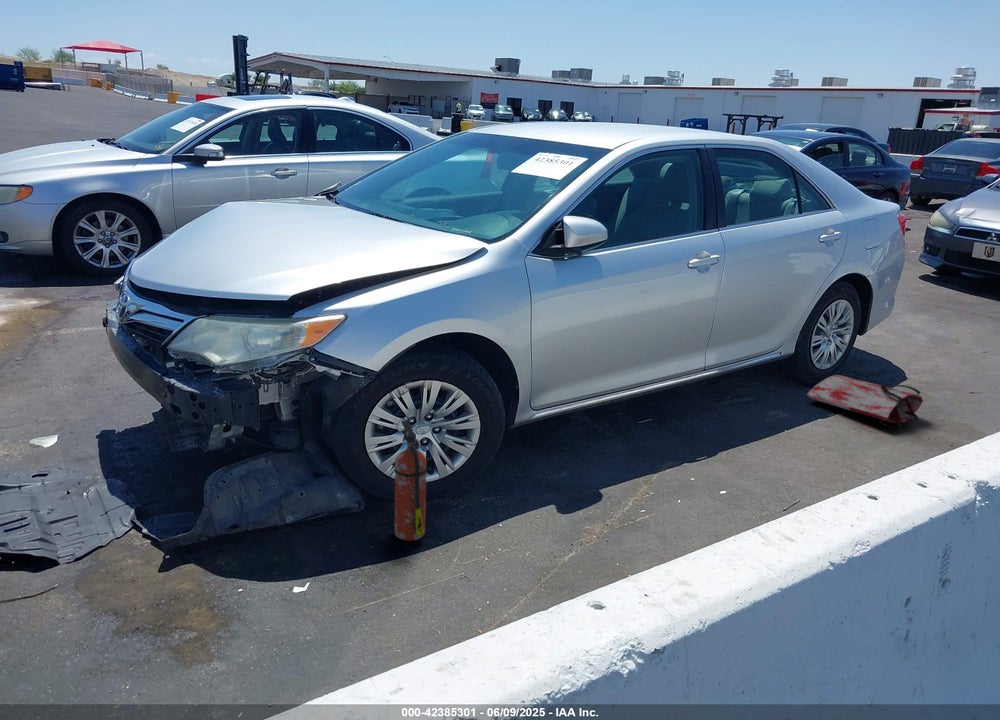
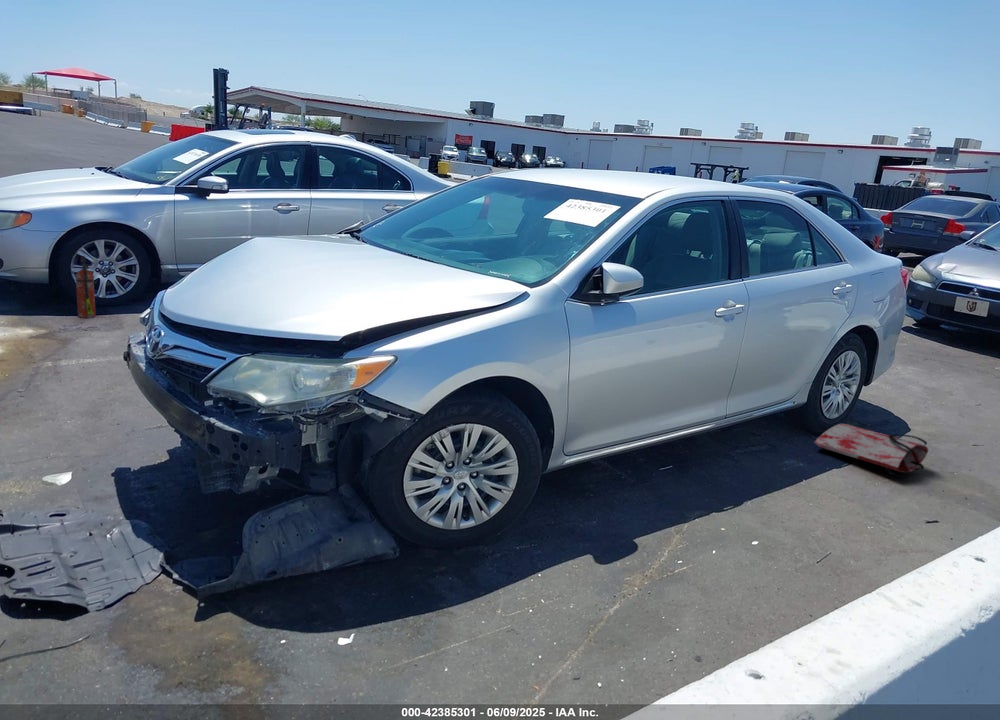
fire extinguisher: present [394,420,427,541] -> present [76,256,96,318]

